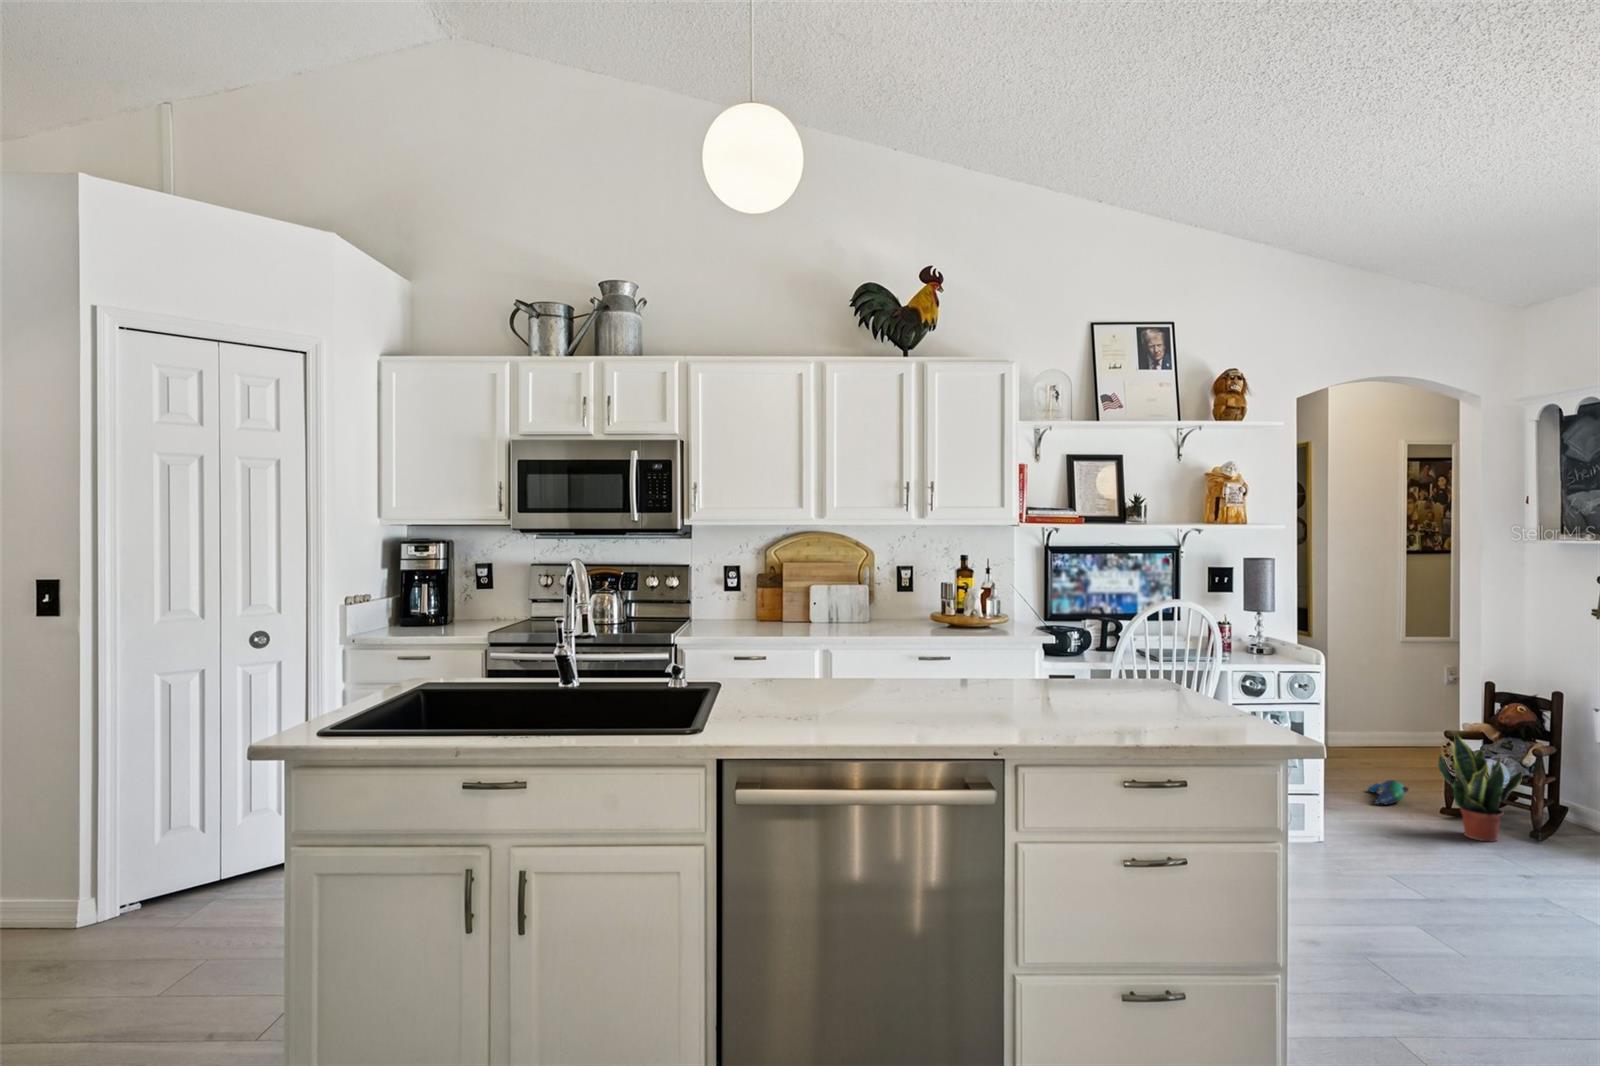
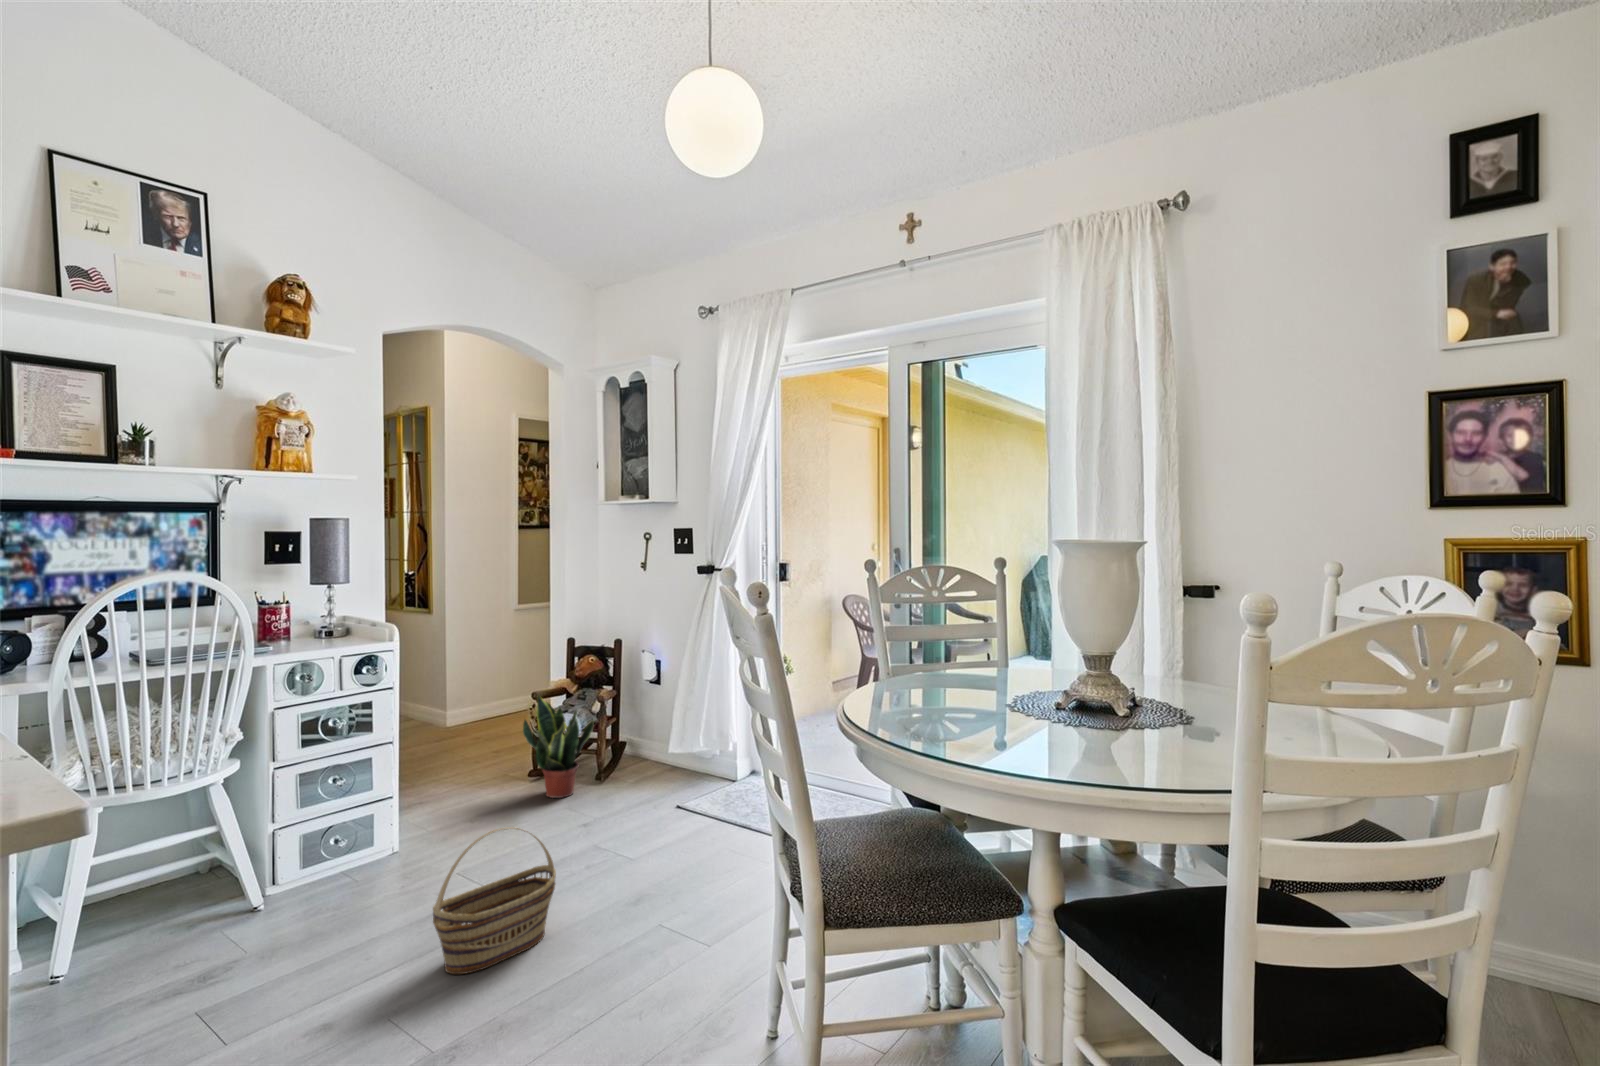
plush toy: present [1368,780,1408,804] -> none [461,748,499,779]
basket: none [1370,825,1484,936] -> present [433,827,556,974]

